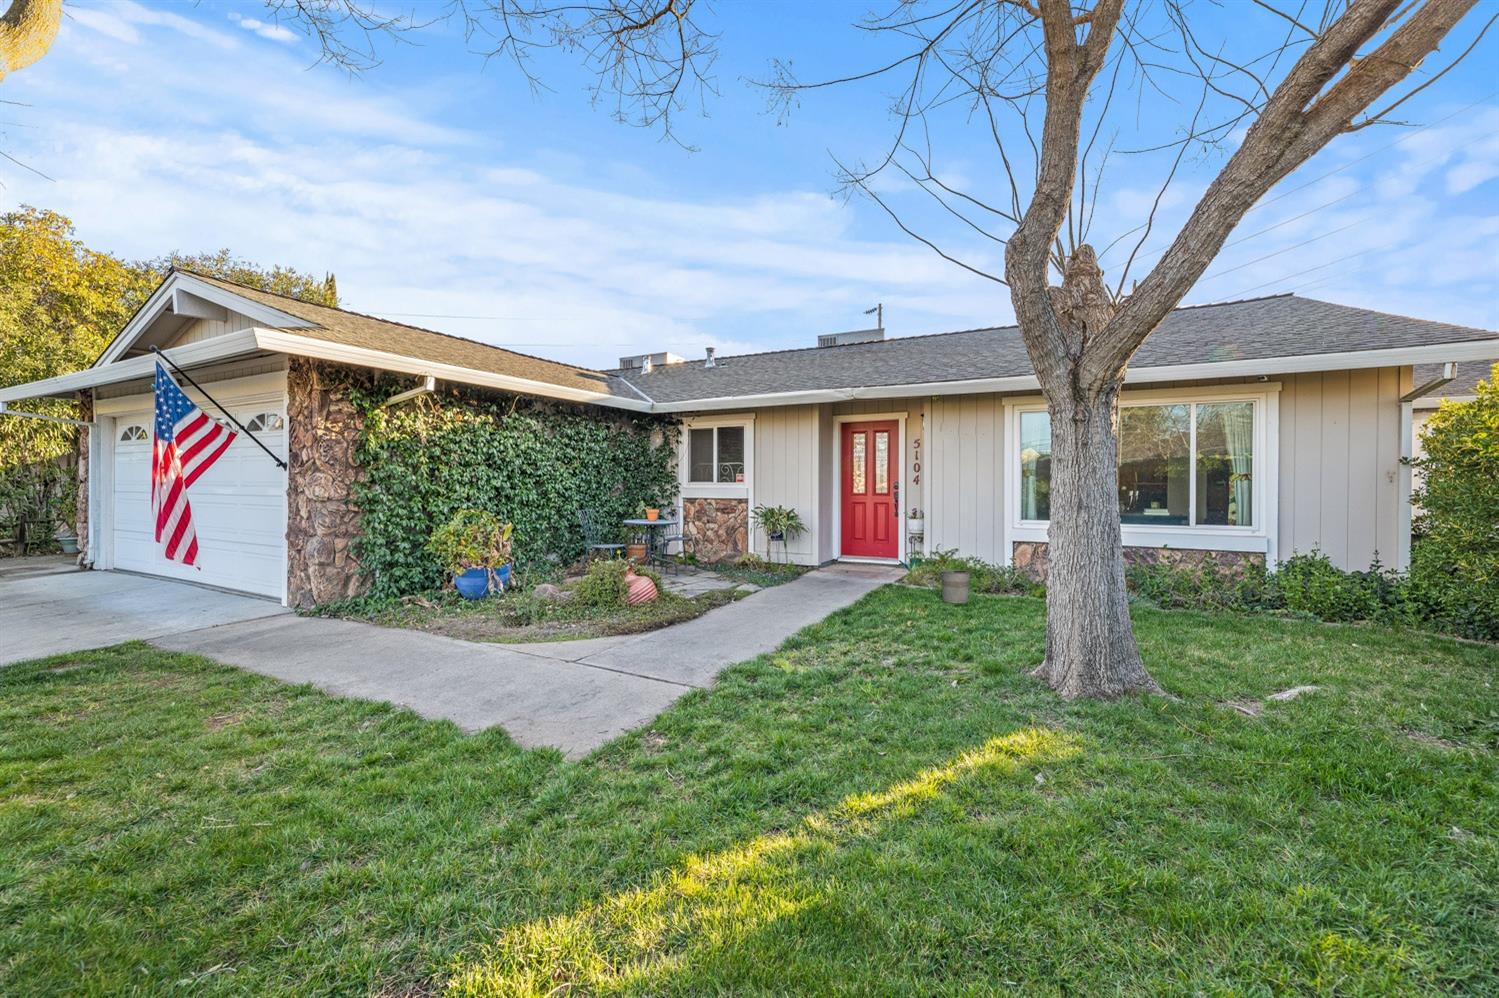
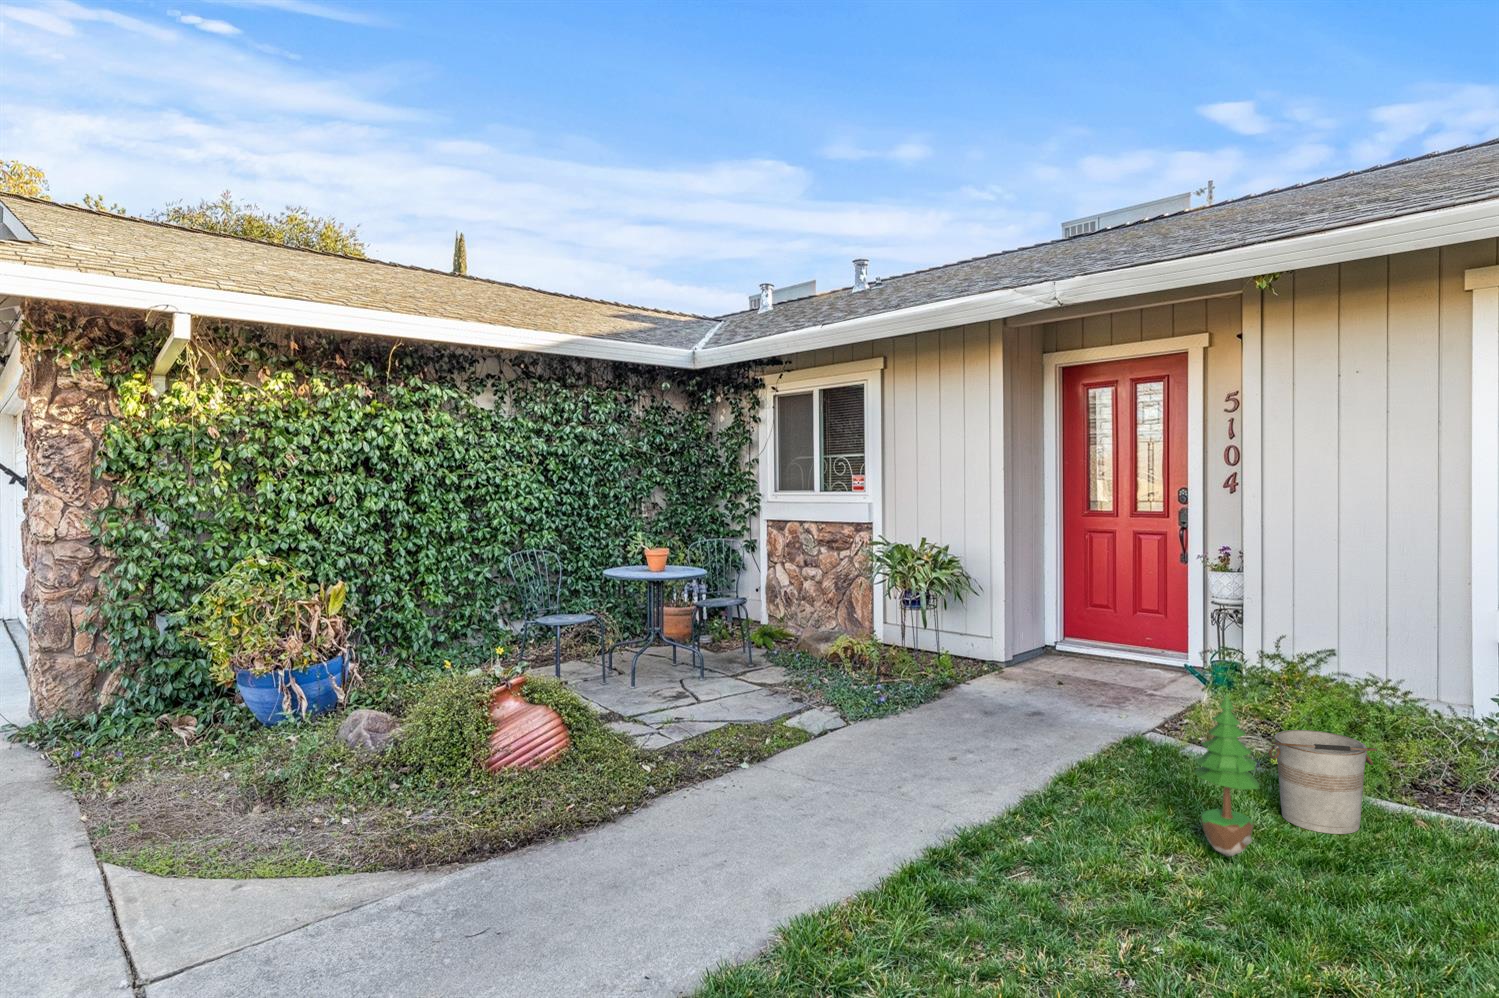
potted tree: none [916,550,938,610] -> present [1194,695,1259,856]

